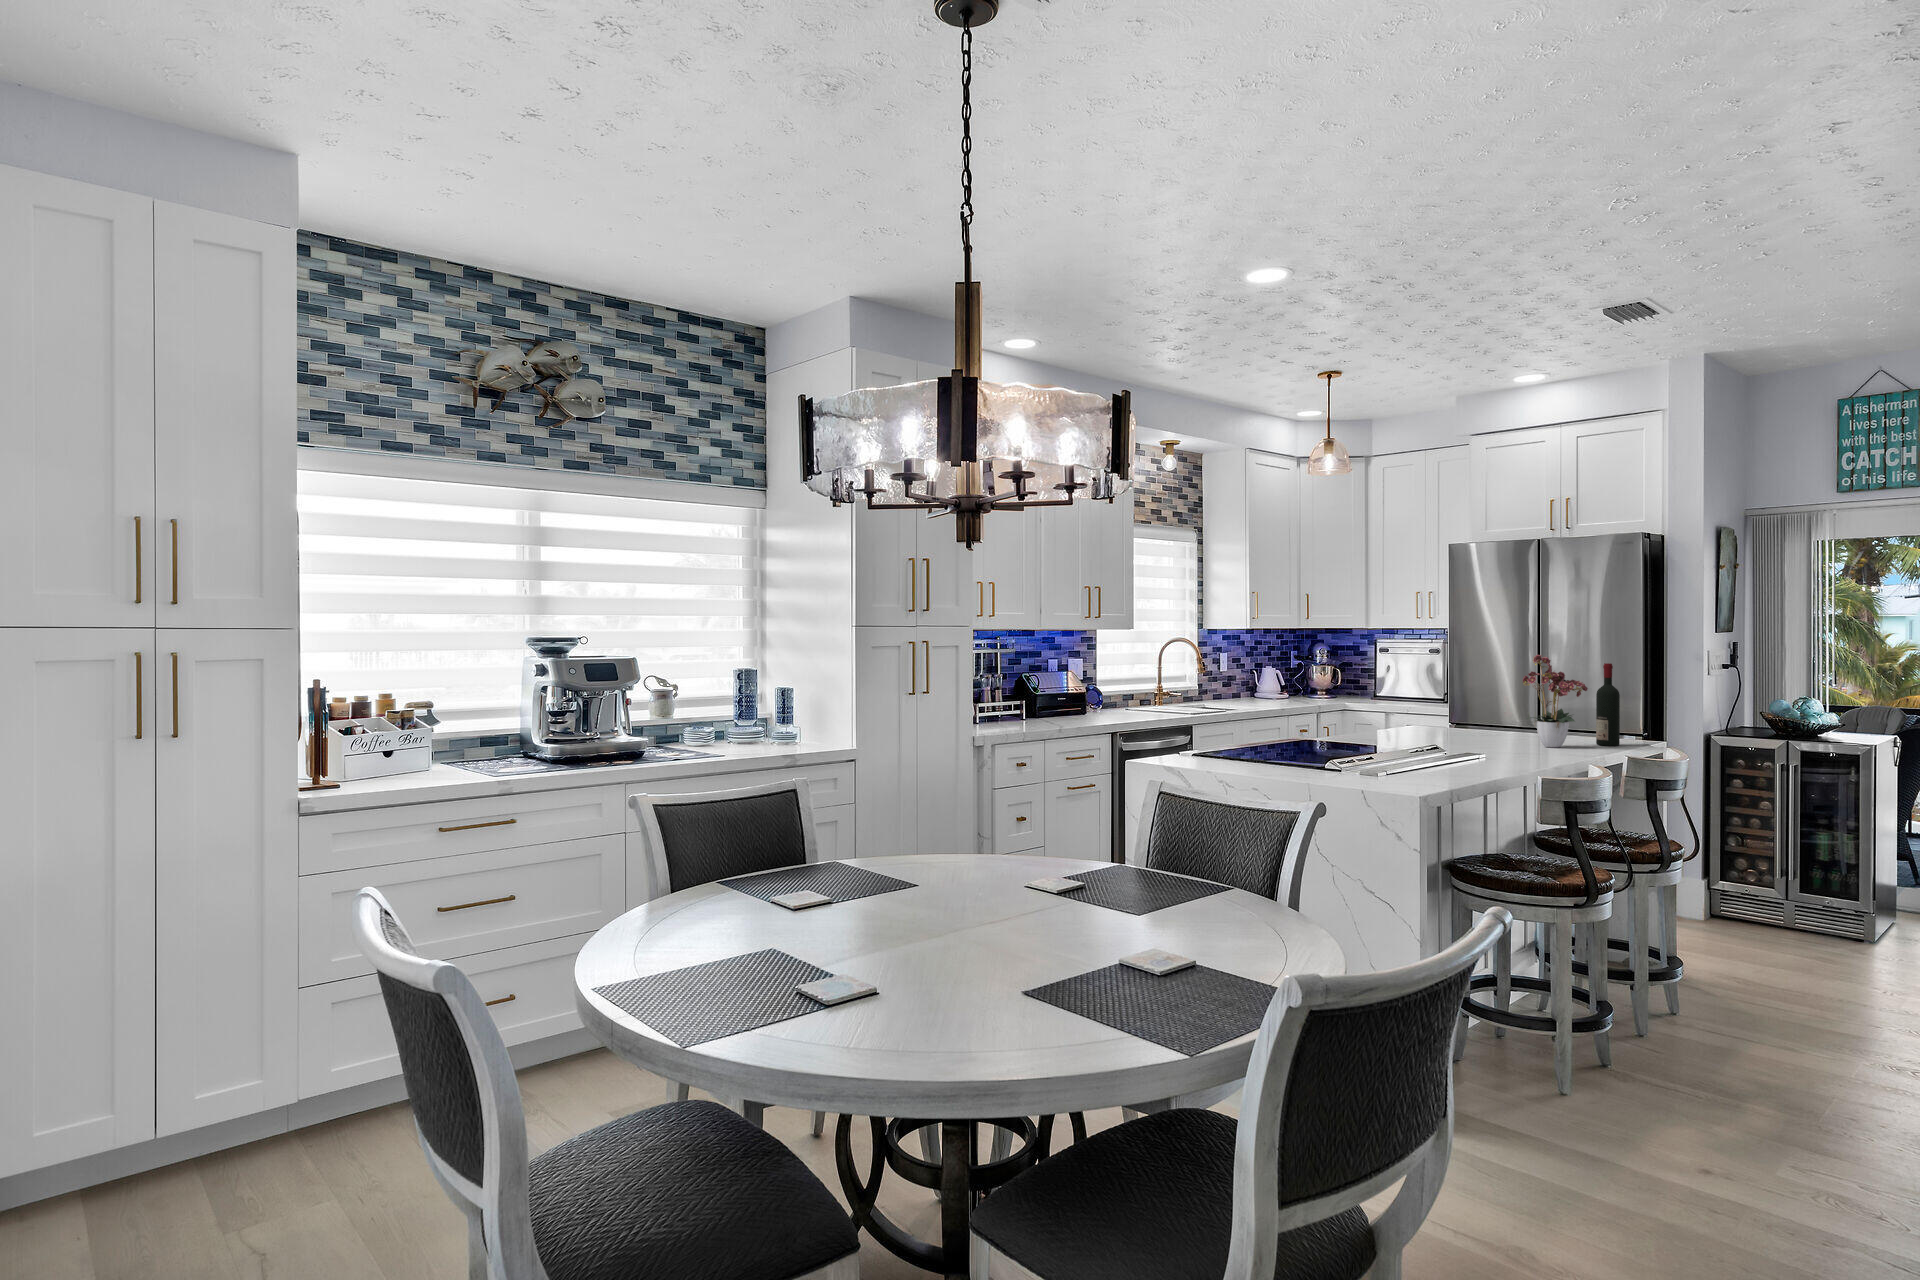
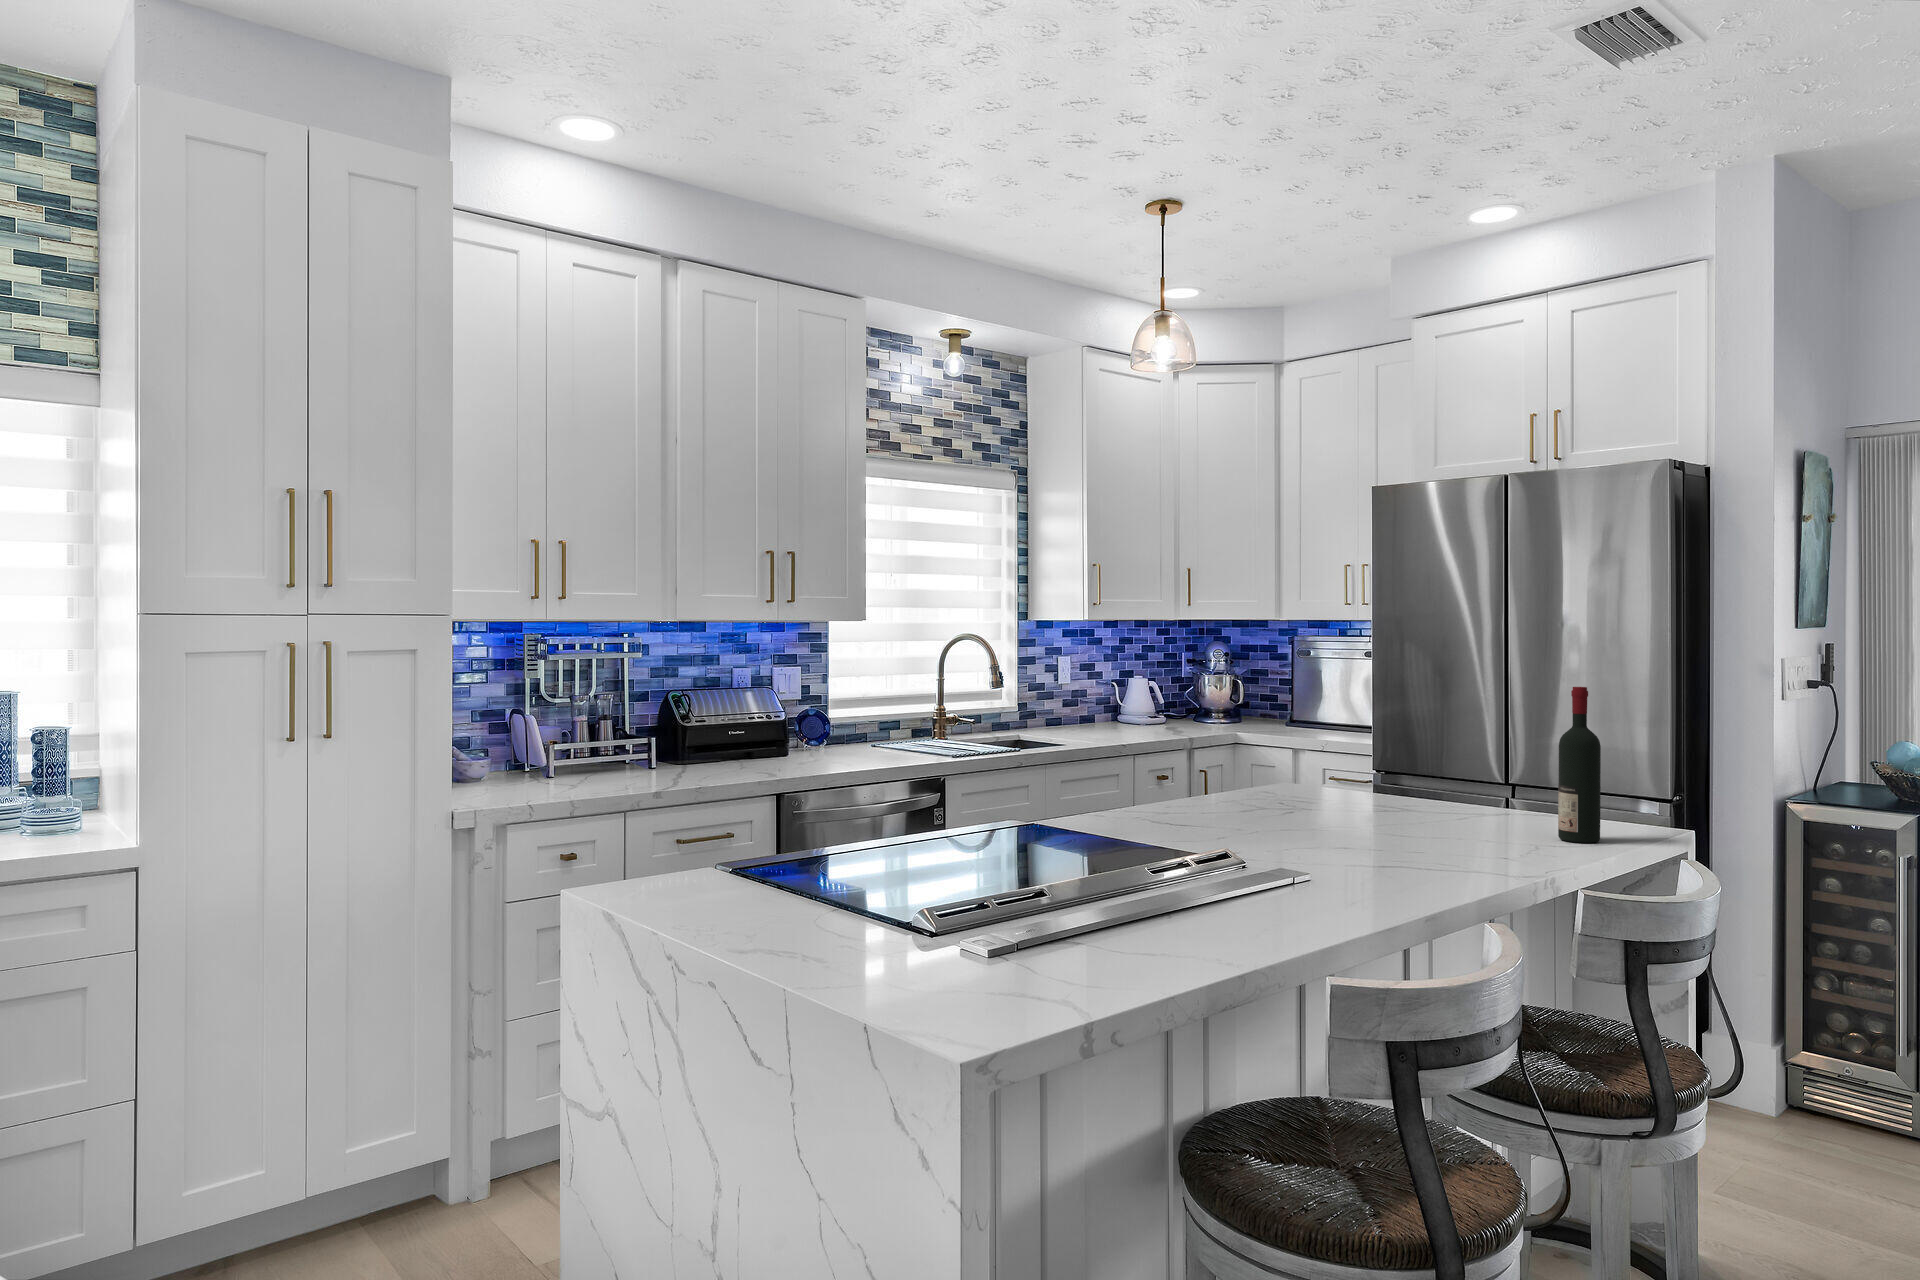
flower arrangement: present [1523,655,1588,747] -> none [1411,662,1543,847]

